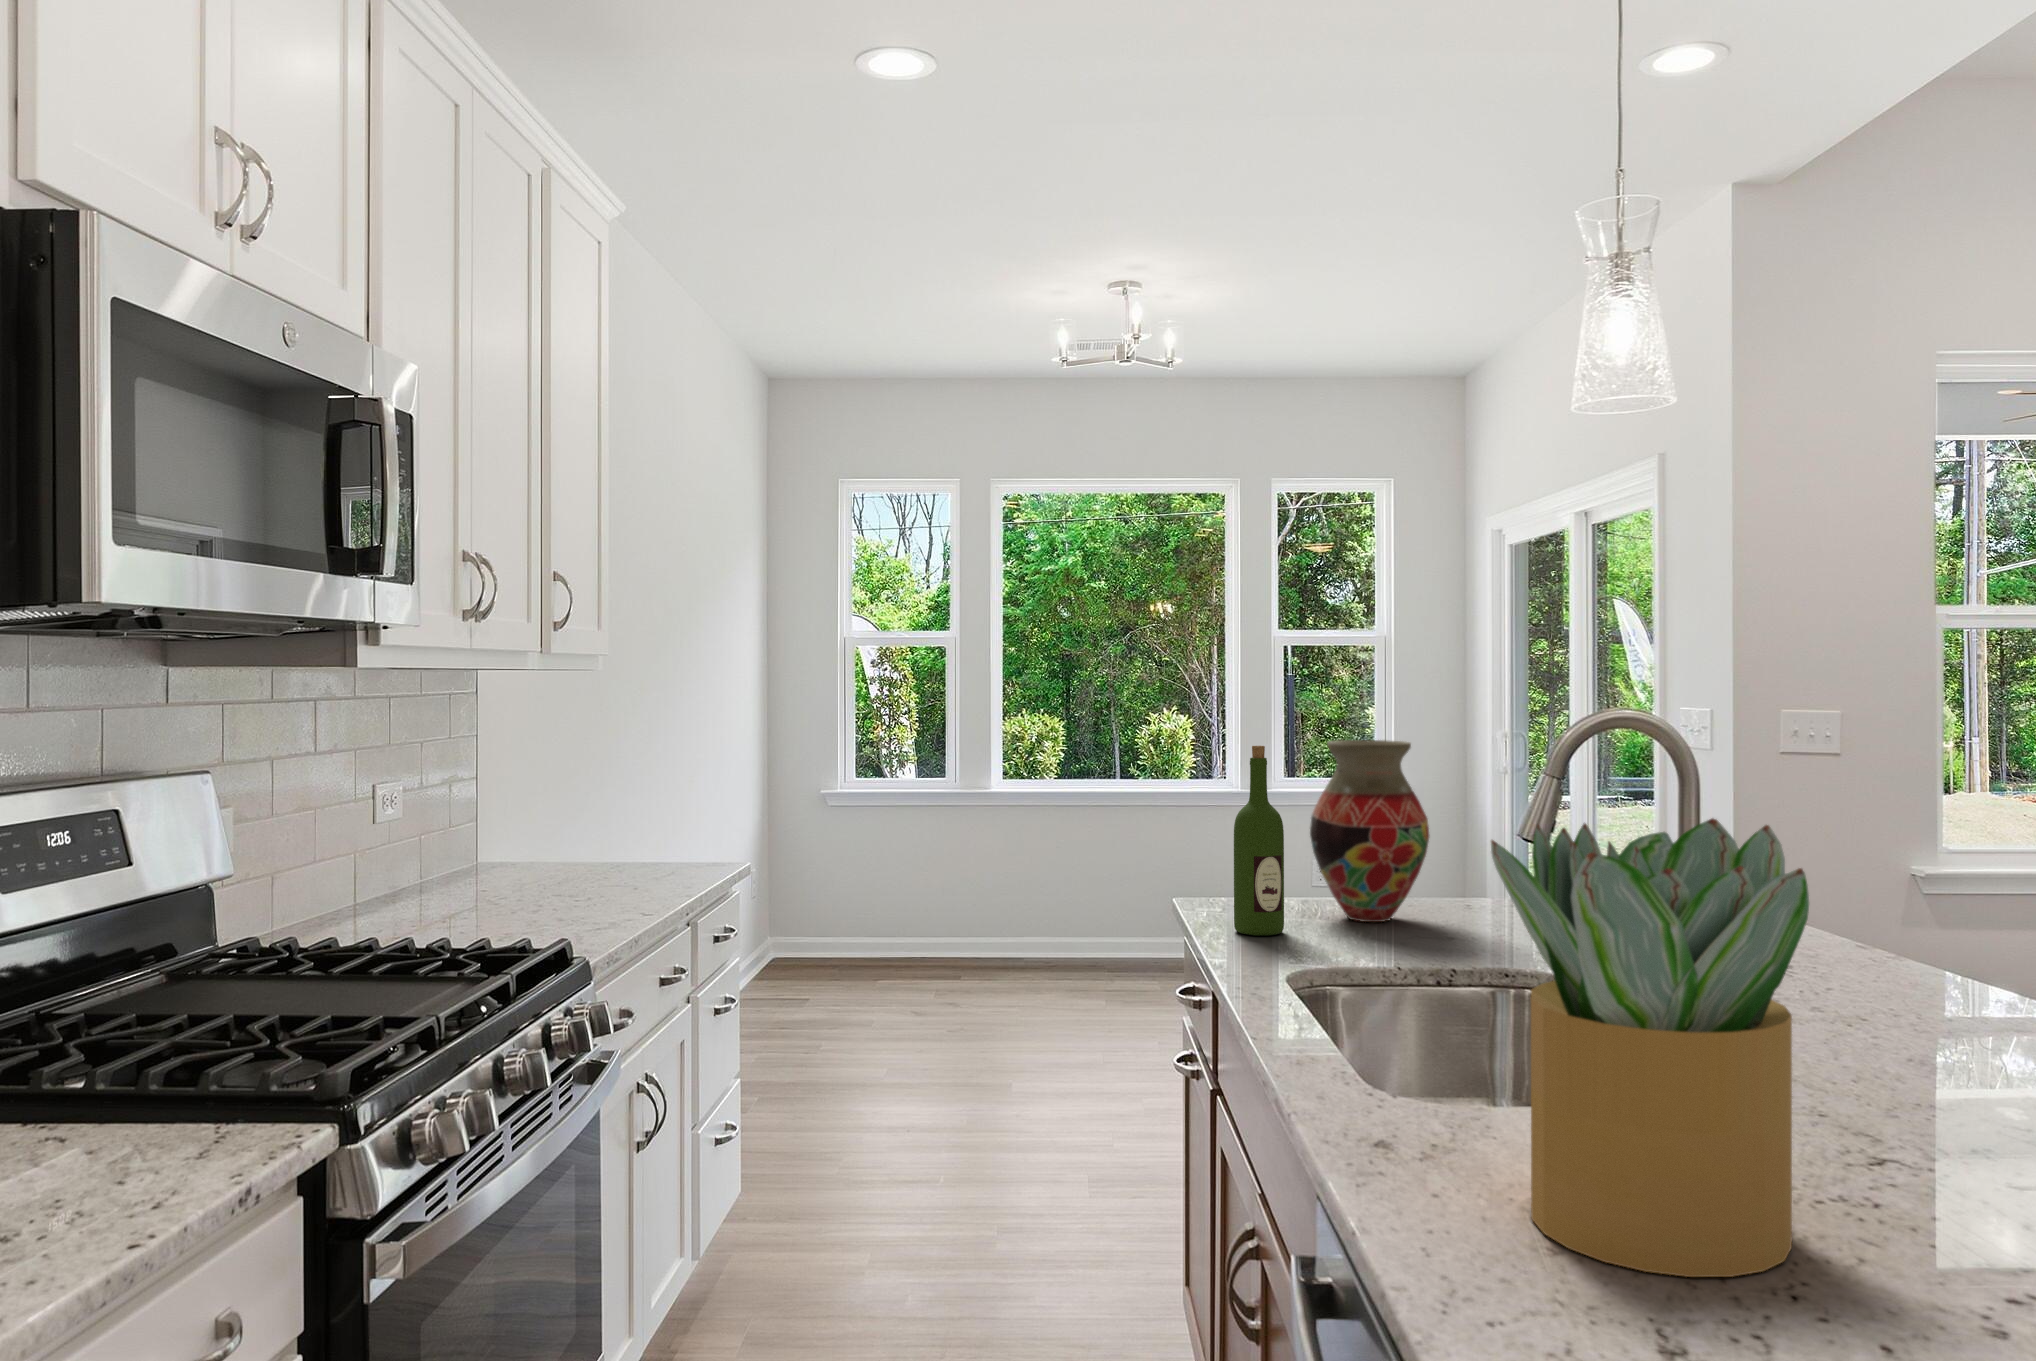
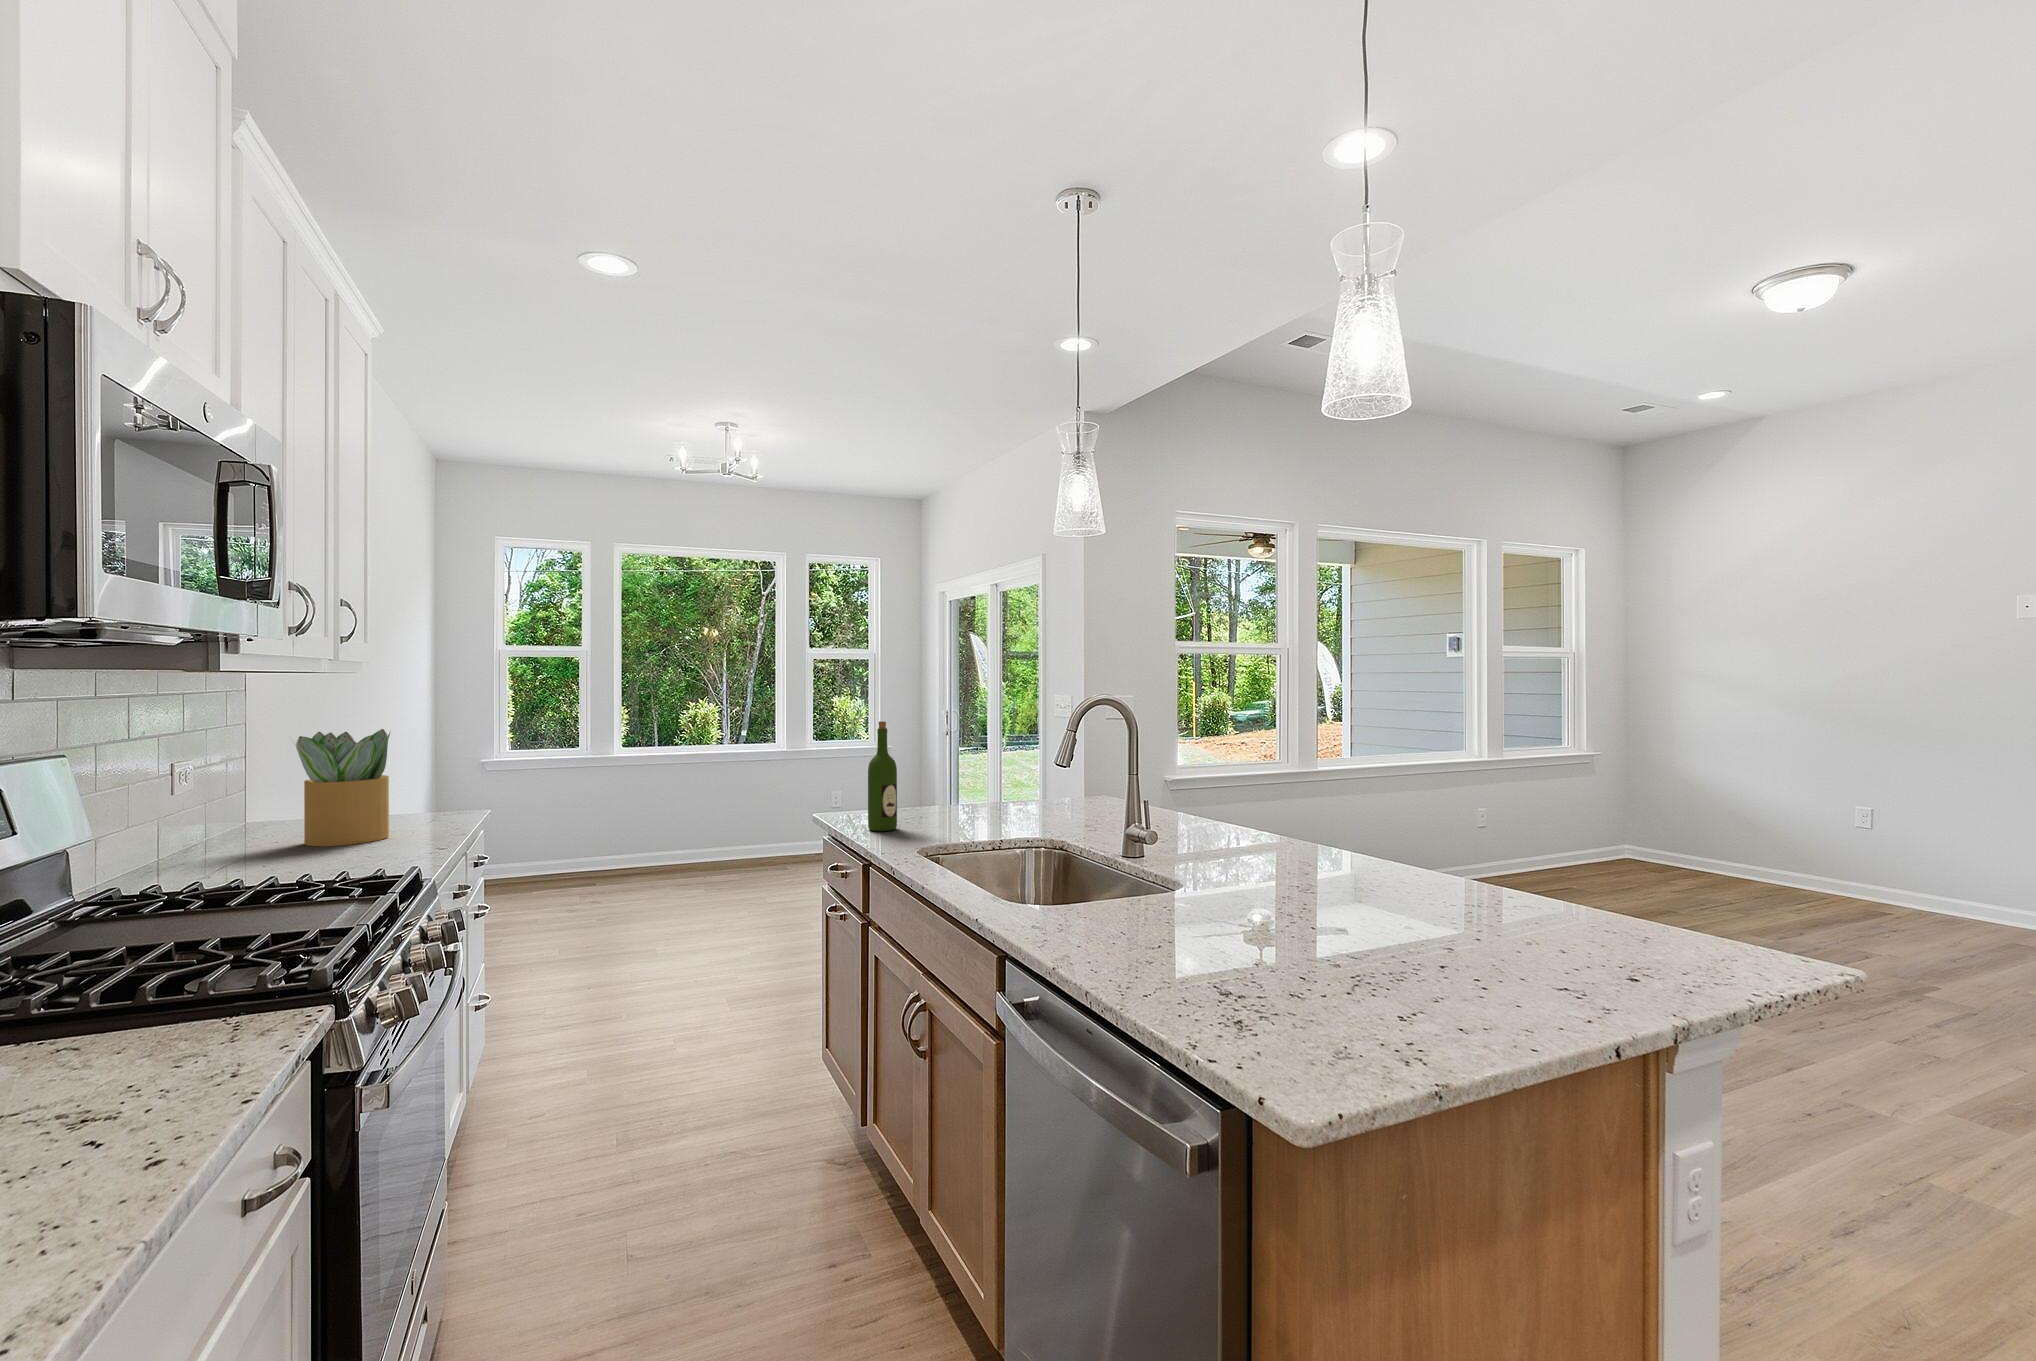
vase: present [1310,740,1429,922] -> none [903,717,969,820]
potted plant: present [1491,818,1809,1277] -> present [291,729,390,846]

